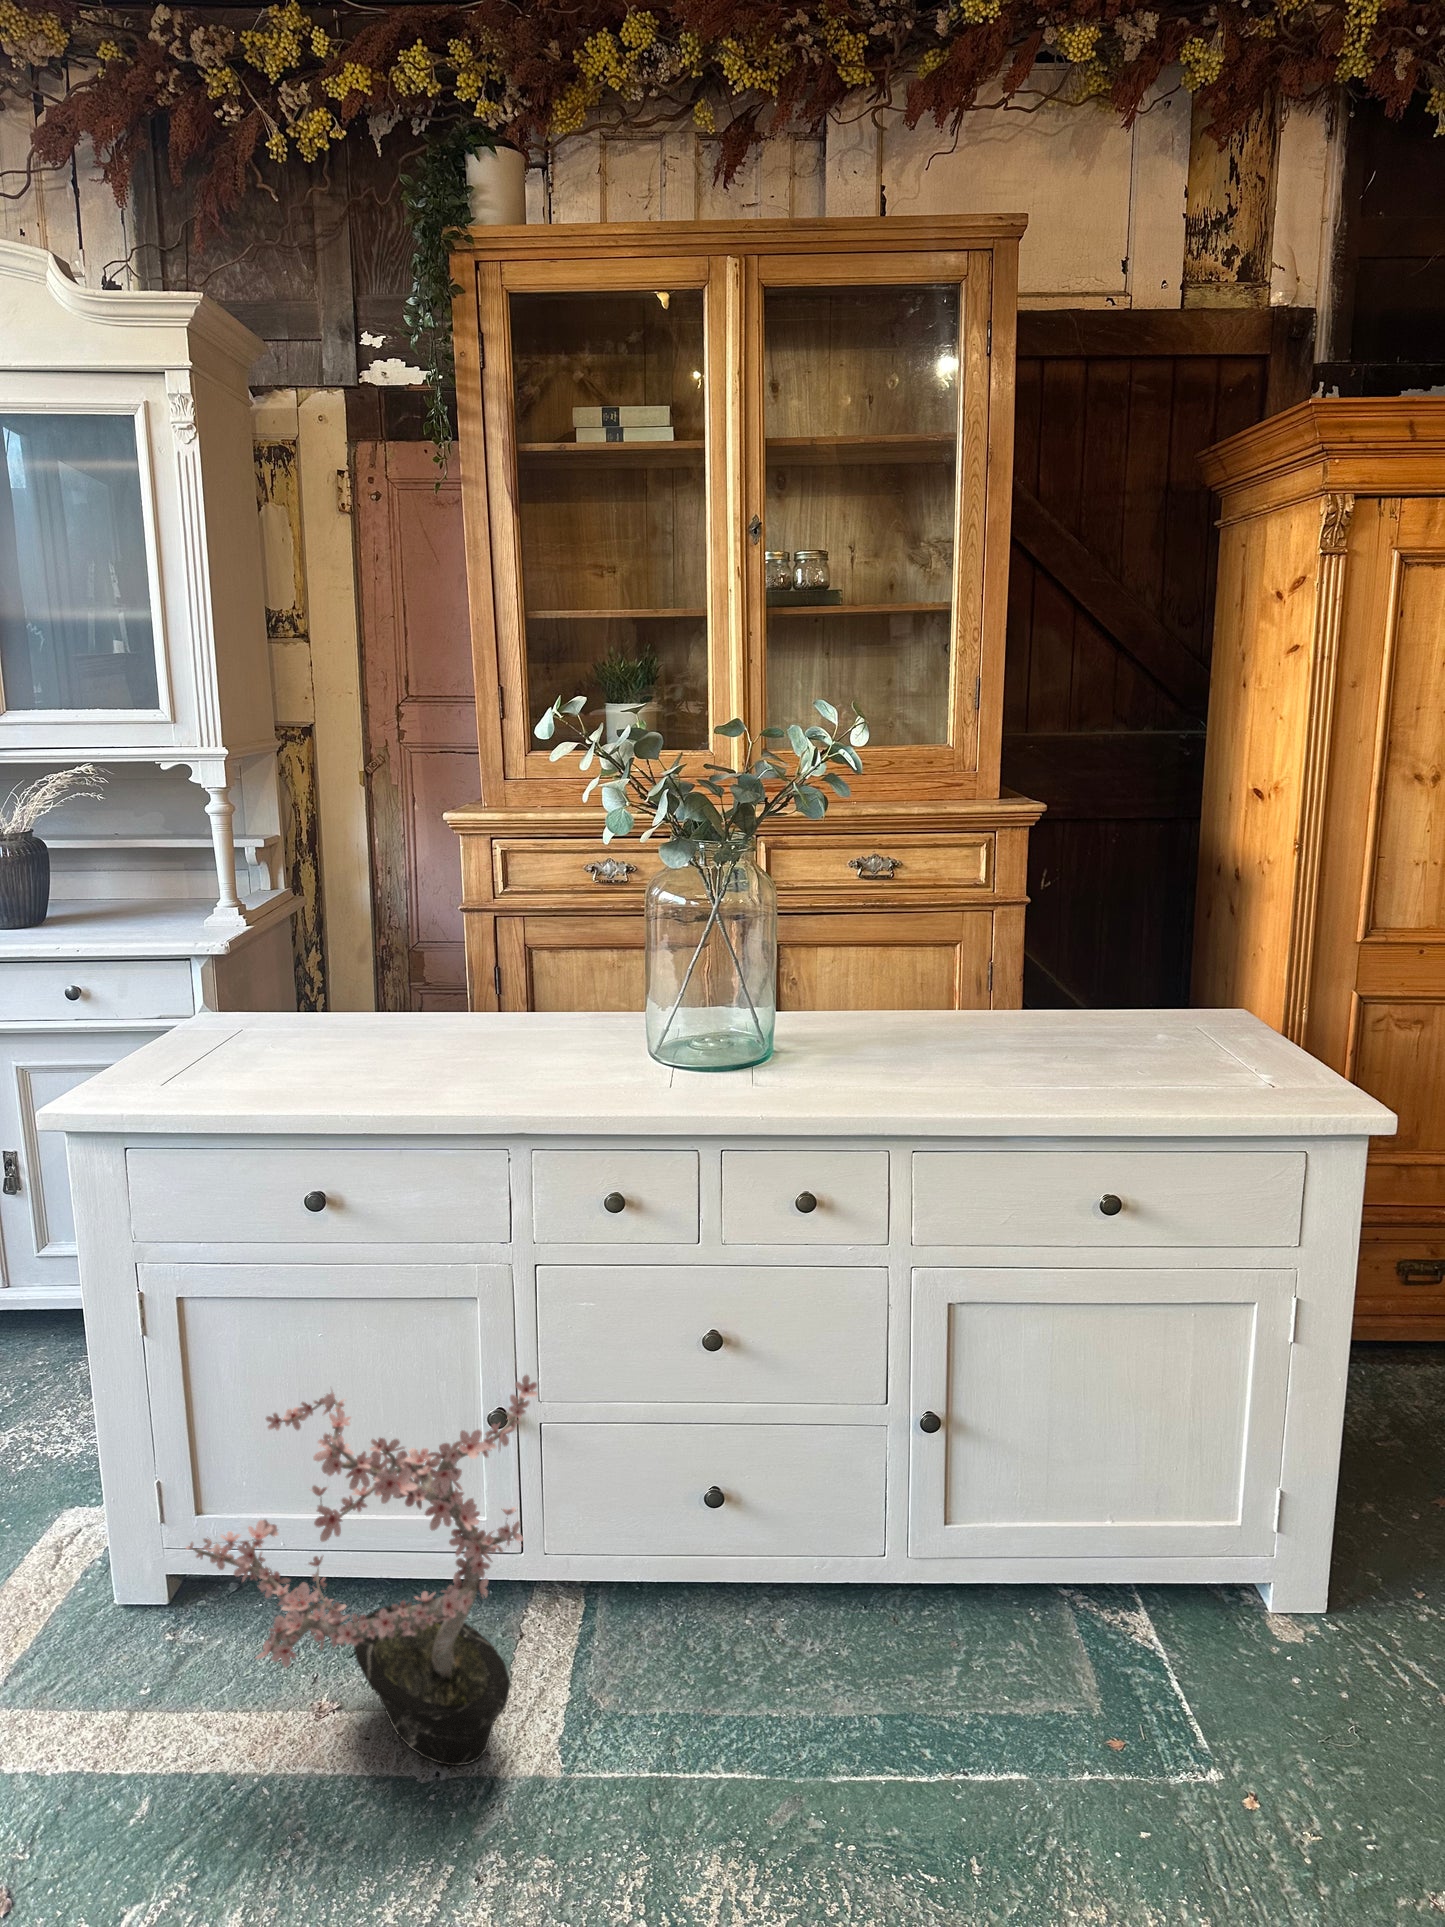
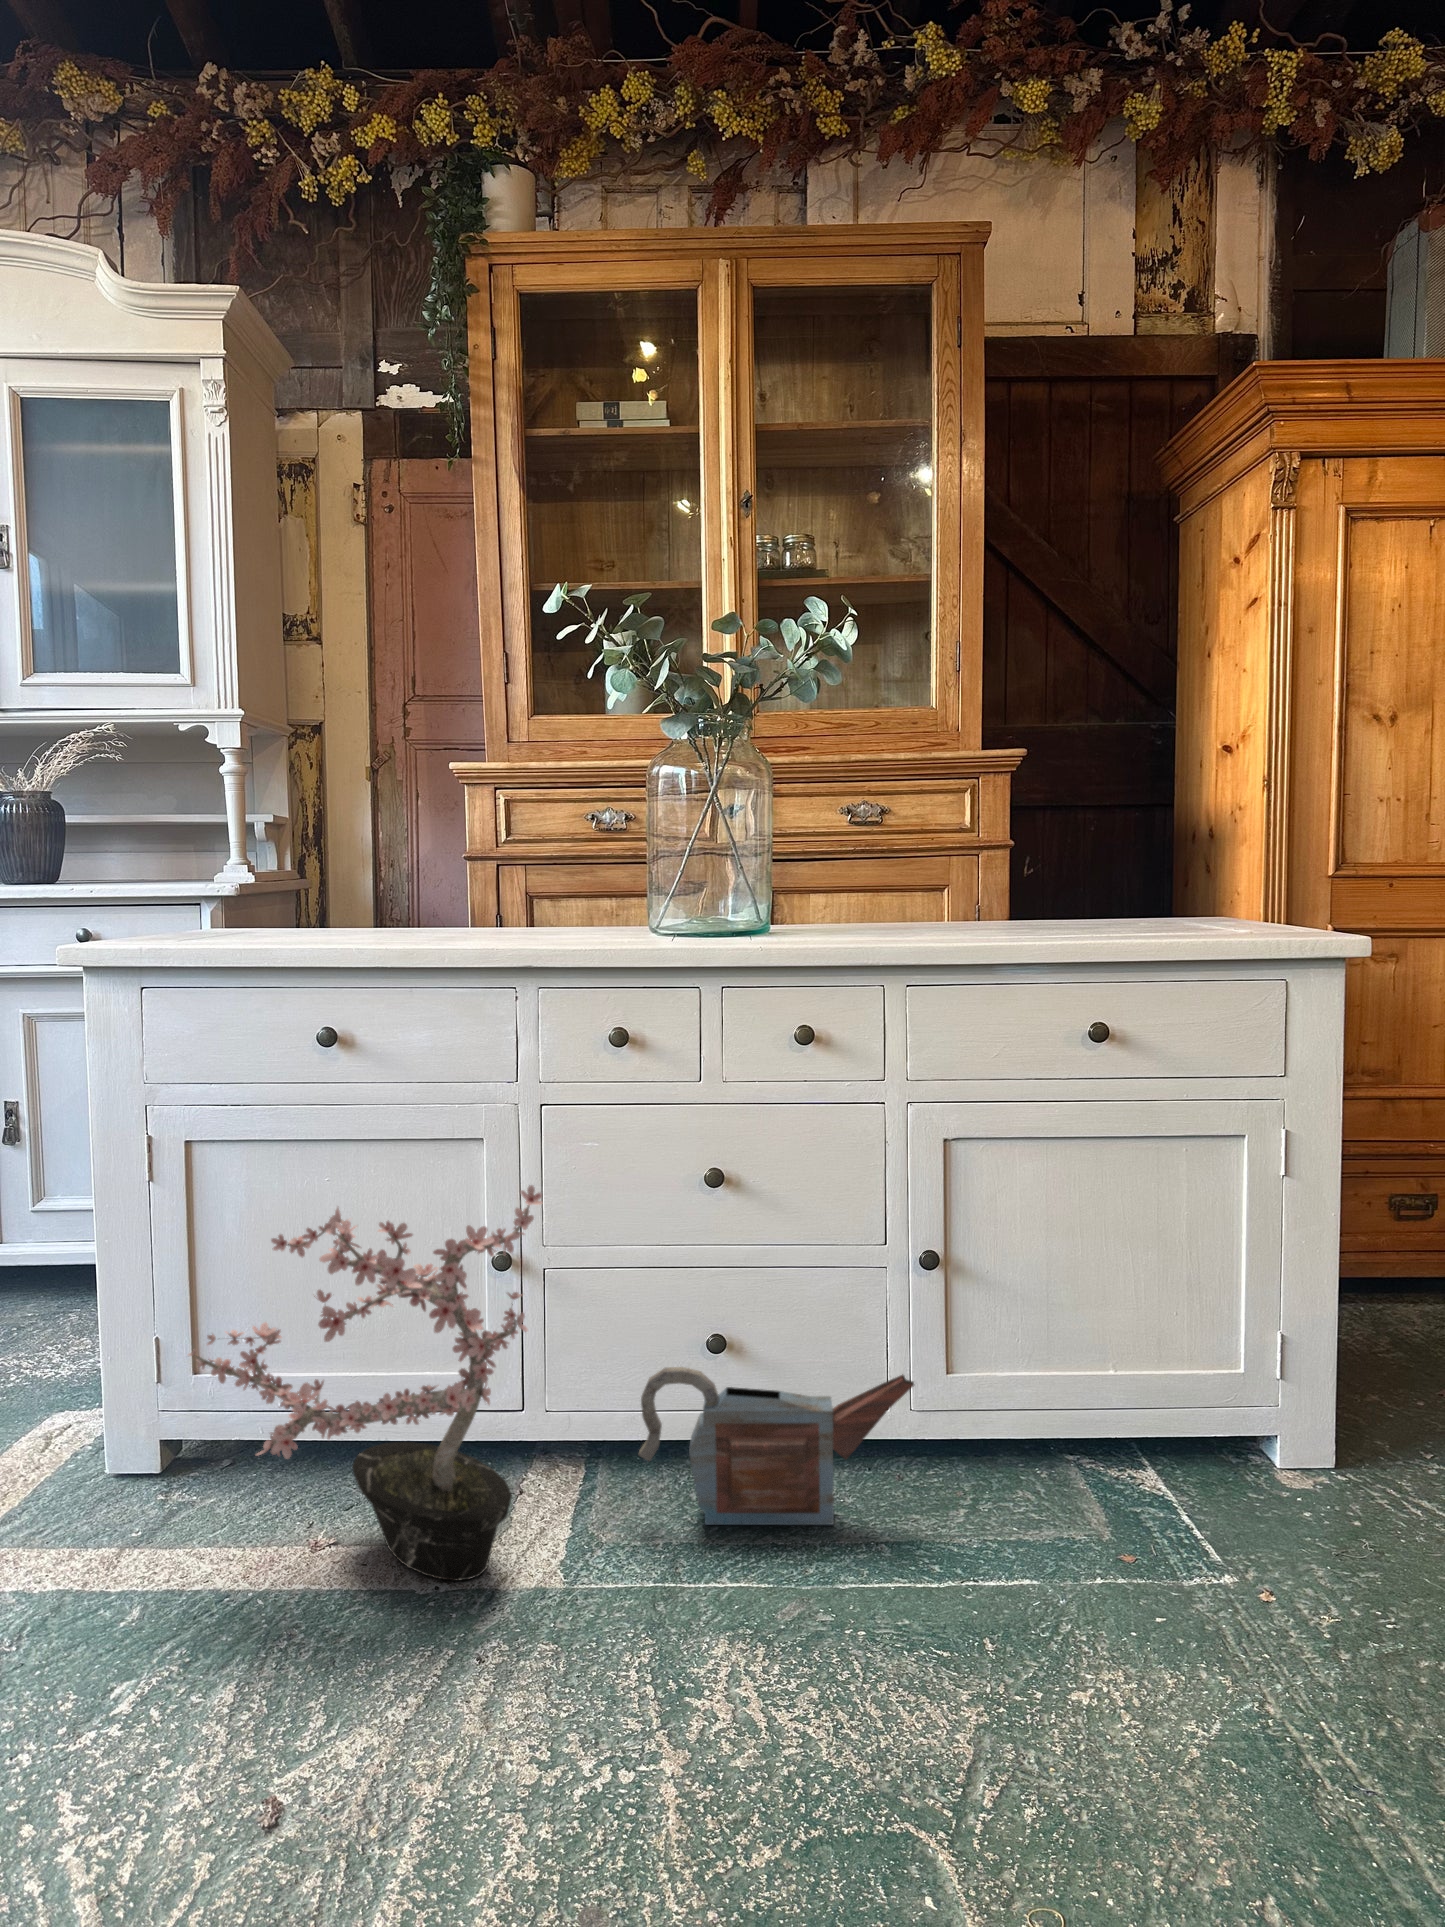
watering can: none [636,1540,911,1692] -> present [639,1367,914,1525]

